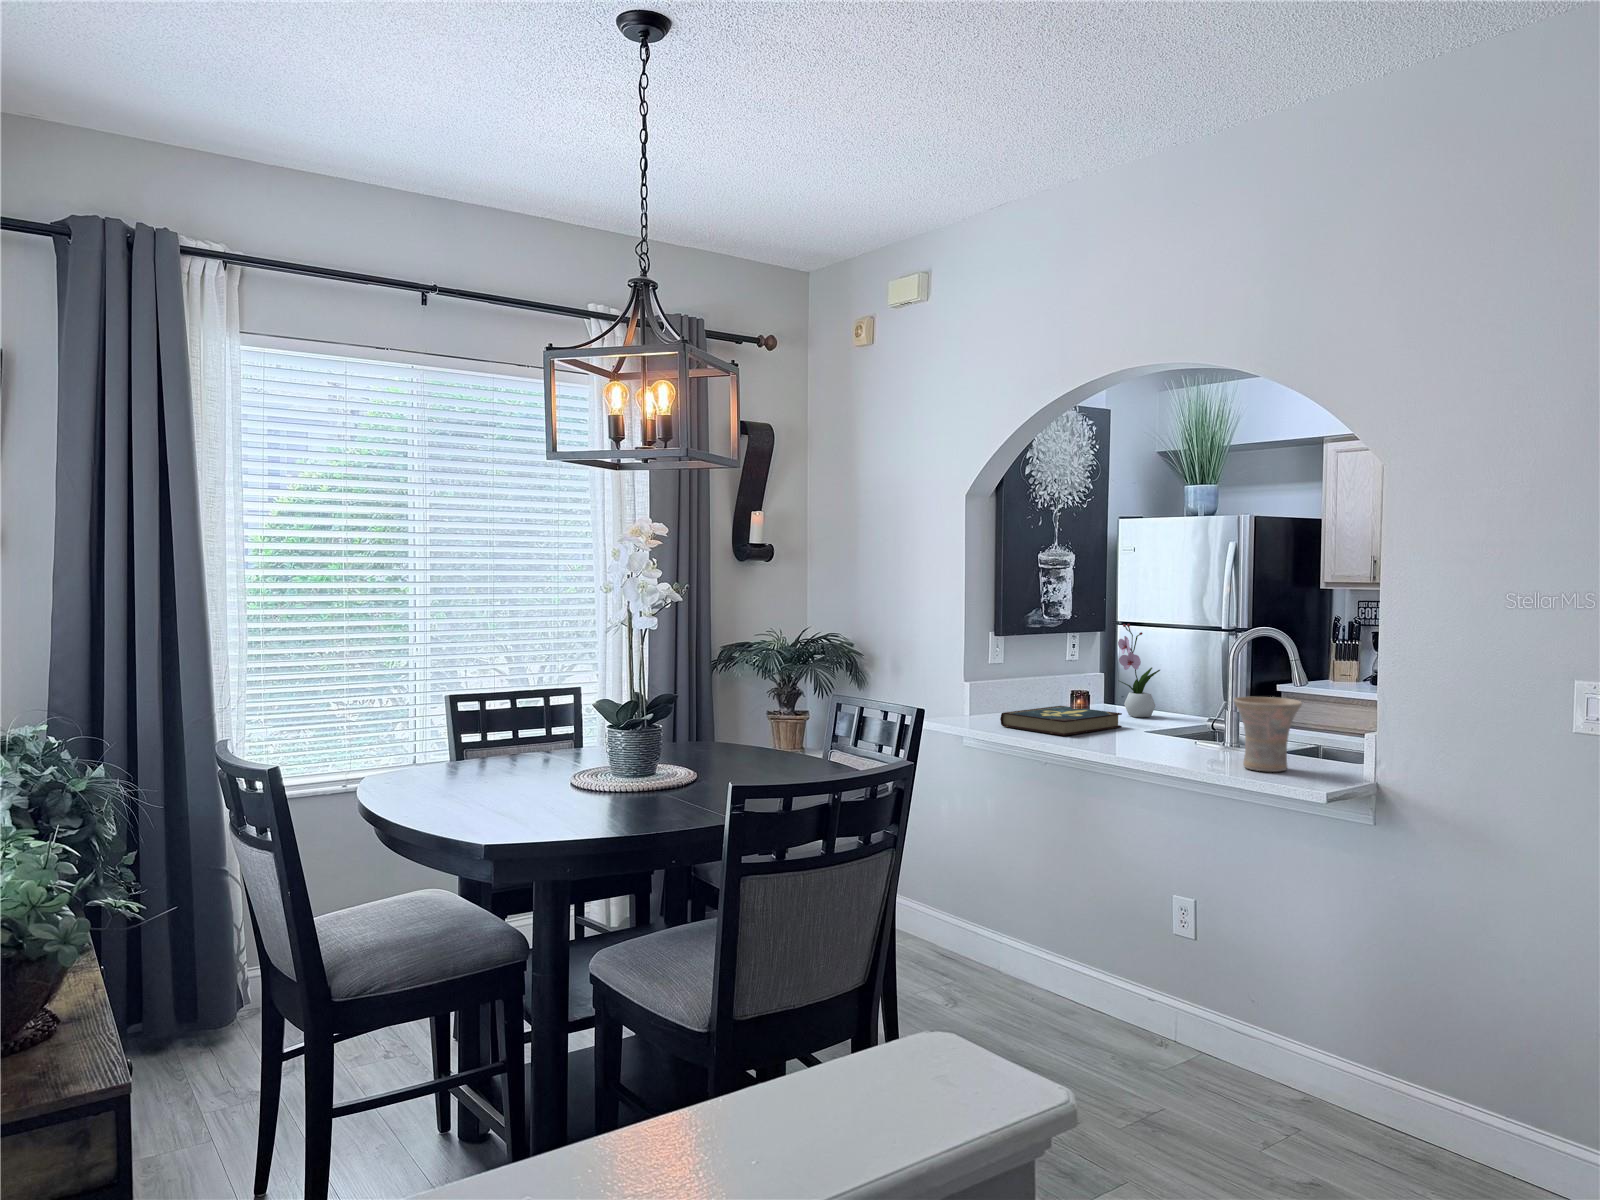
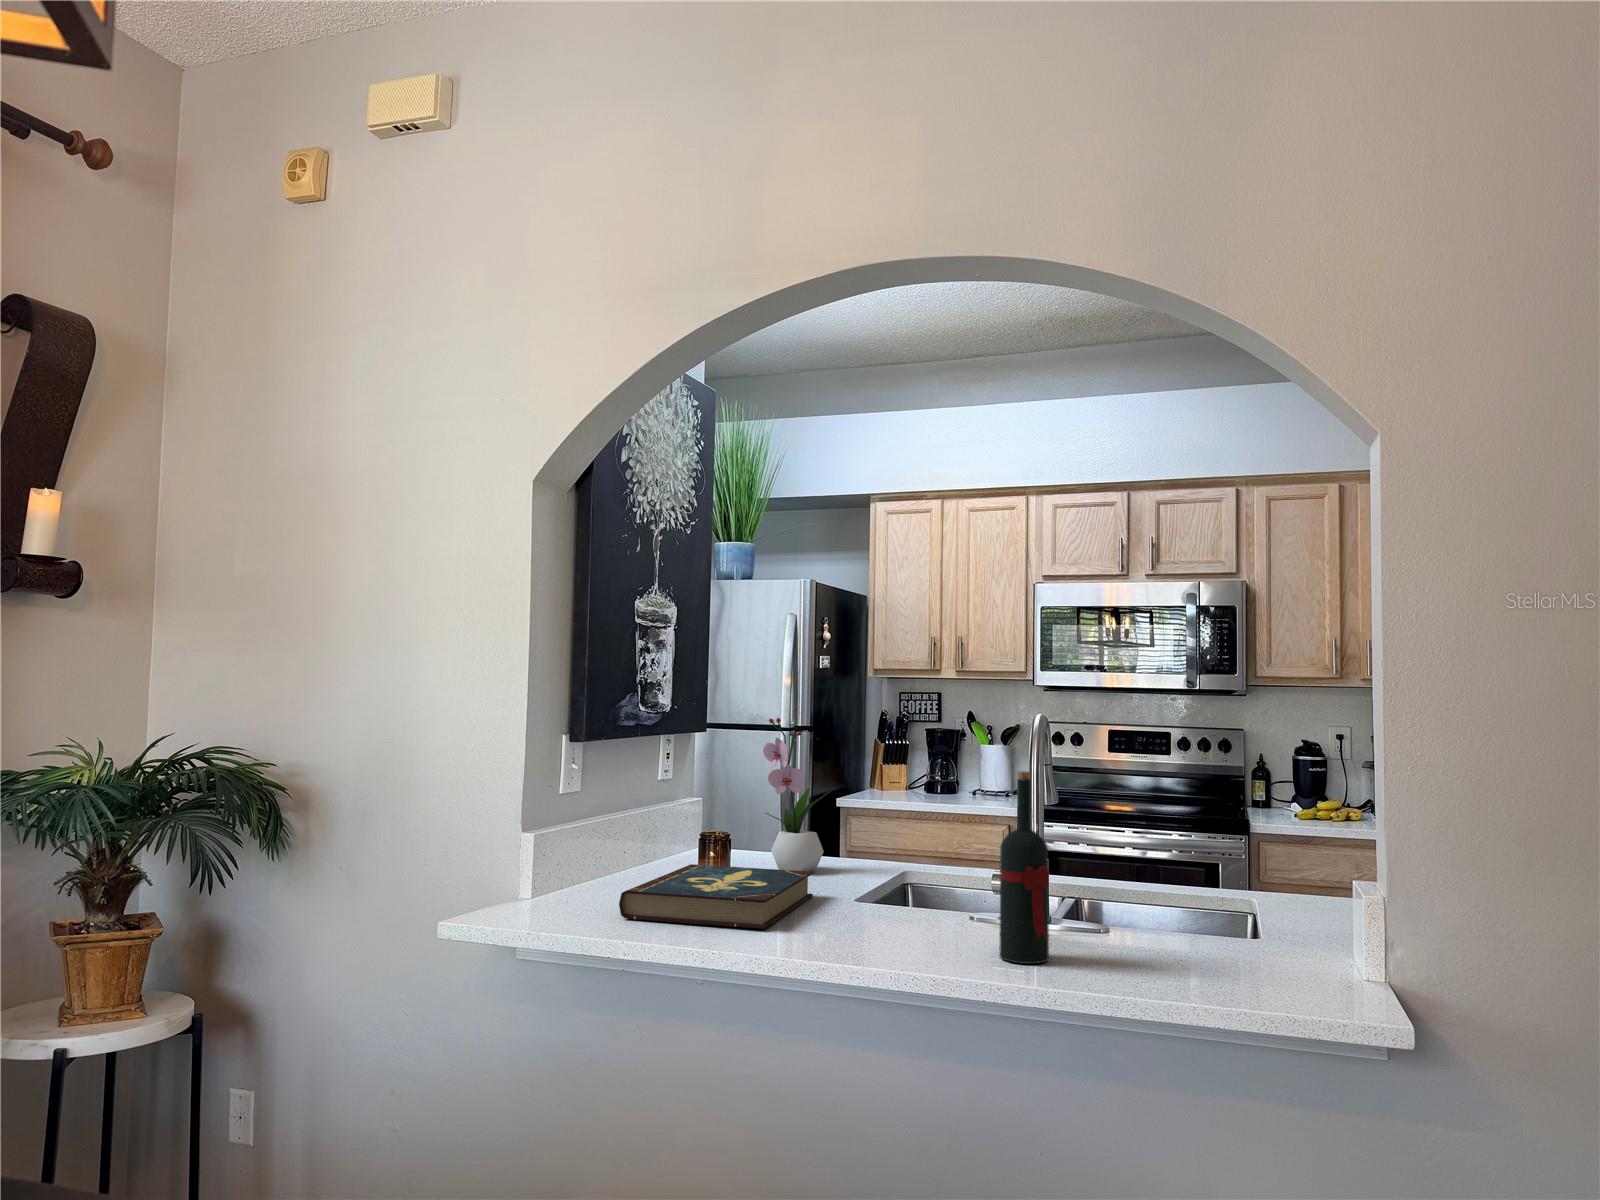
wine bottle: none [1164,659,1192,759] -> present [999,771,1049,964]
vase: present [1233,697,1302,772] -> none [1133,833,1255,975]

